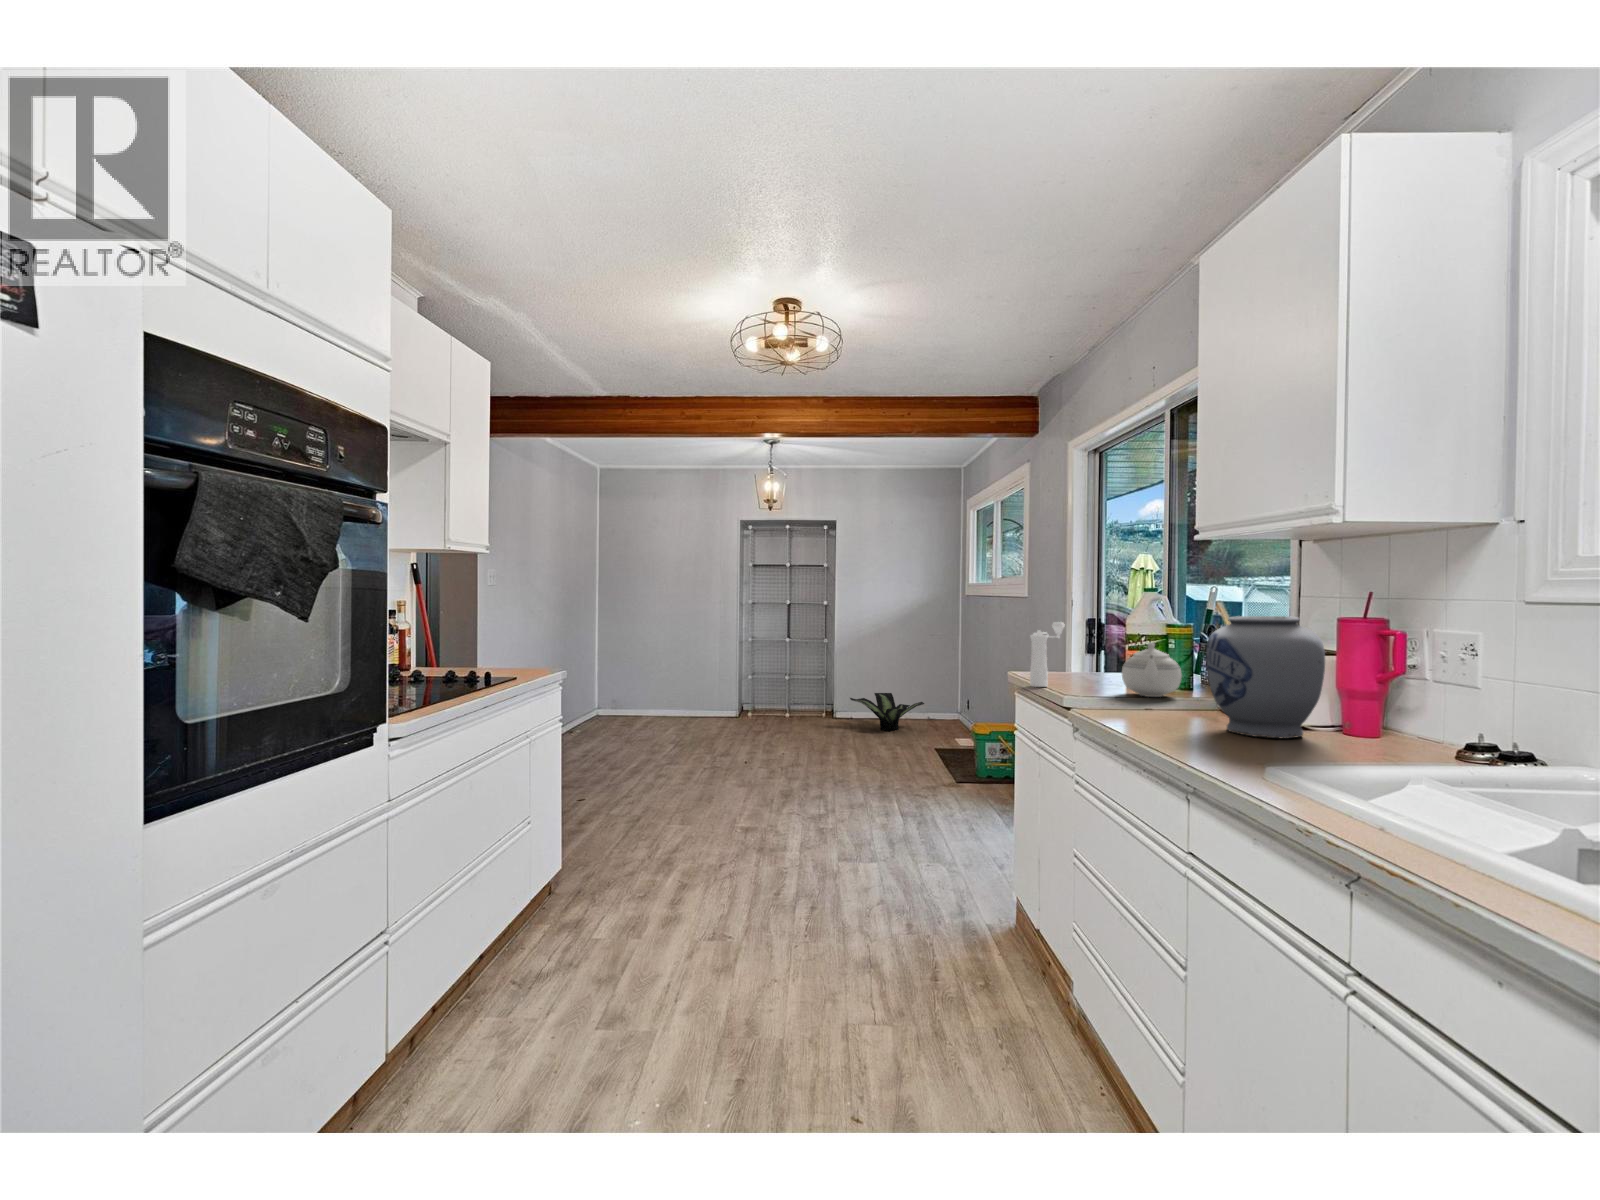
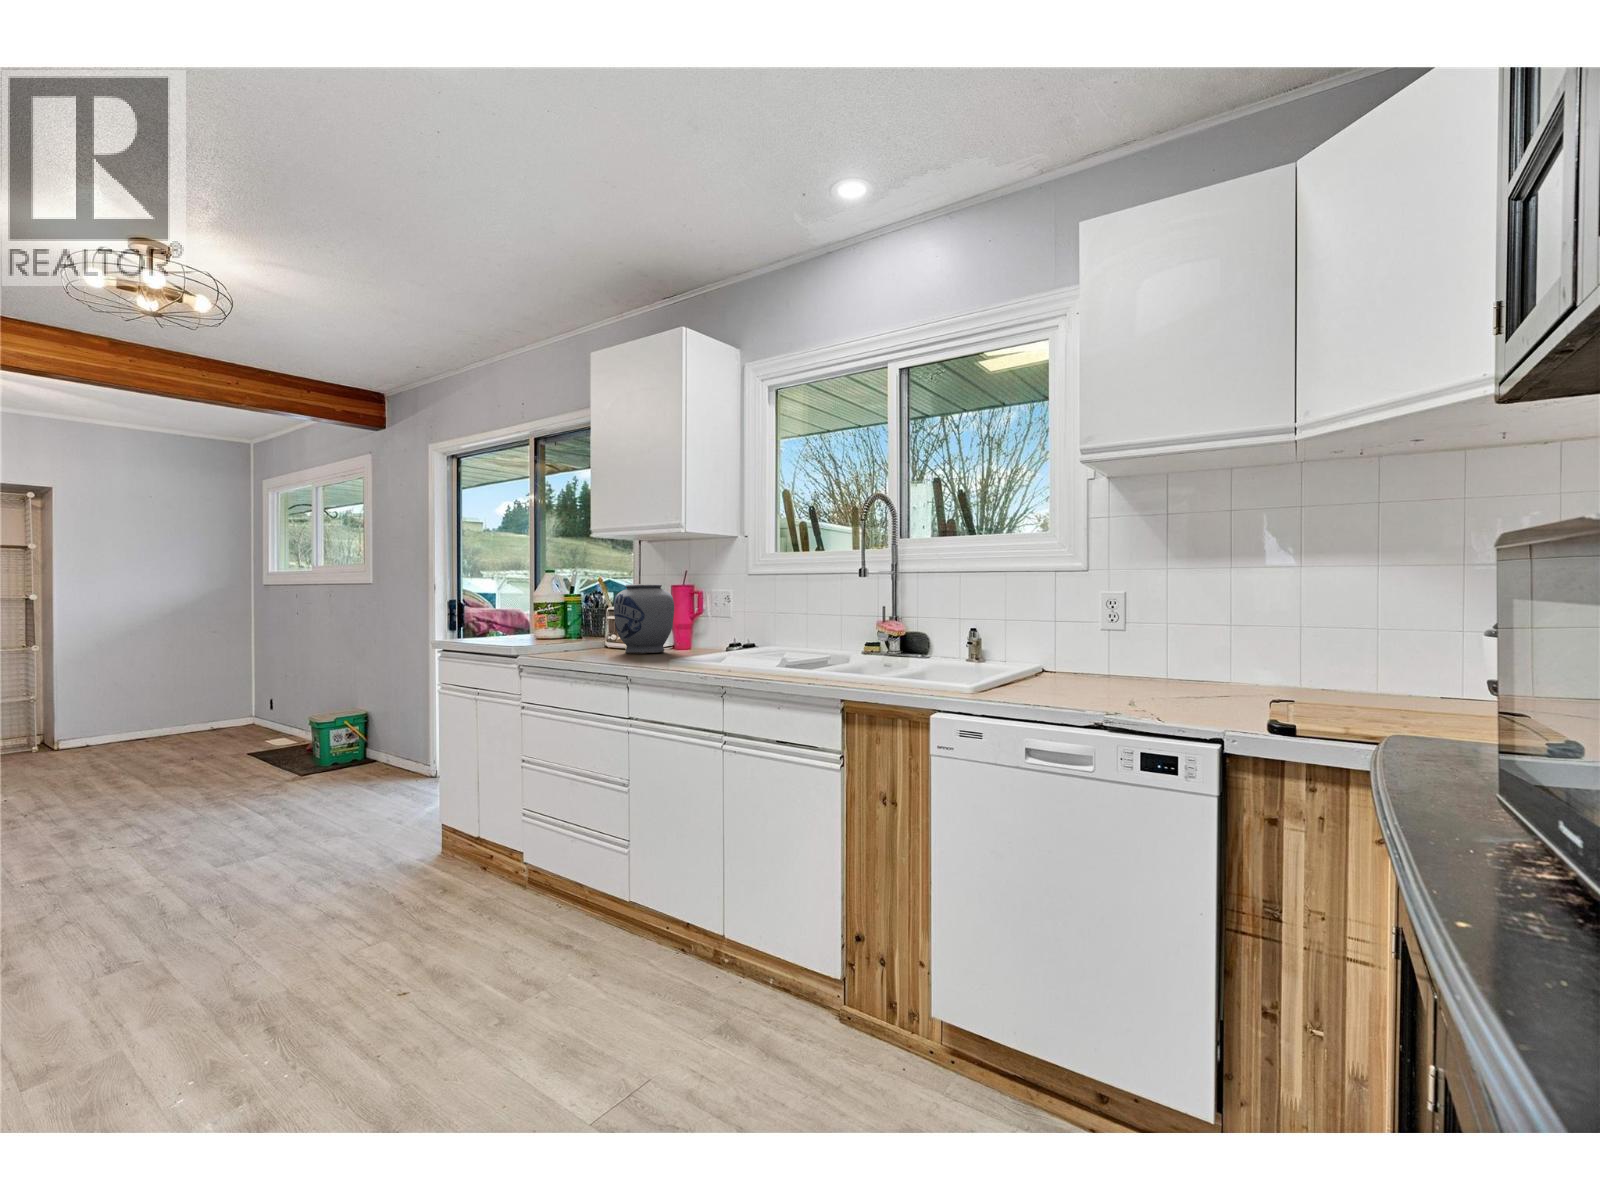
pepper mill: present [1030,622,1065,687] -> none [462,596,485,647]
teapot: present [1122,642,1182,697] -> none [535,607,575,645]
potted plant: present [850,693,924,731] -> none [91,703,214,748]

